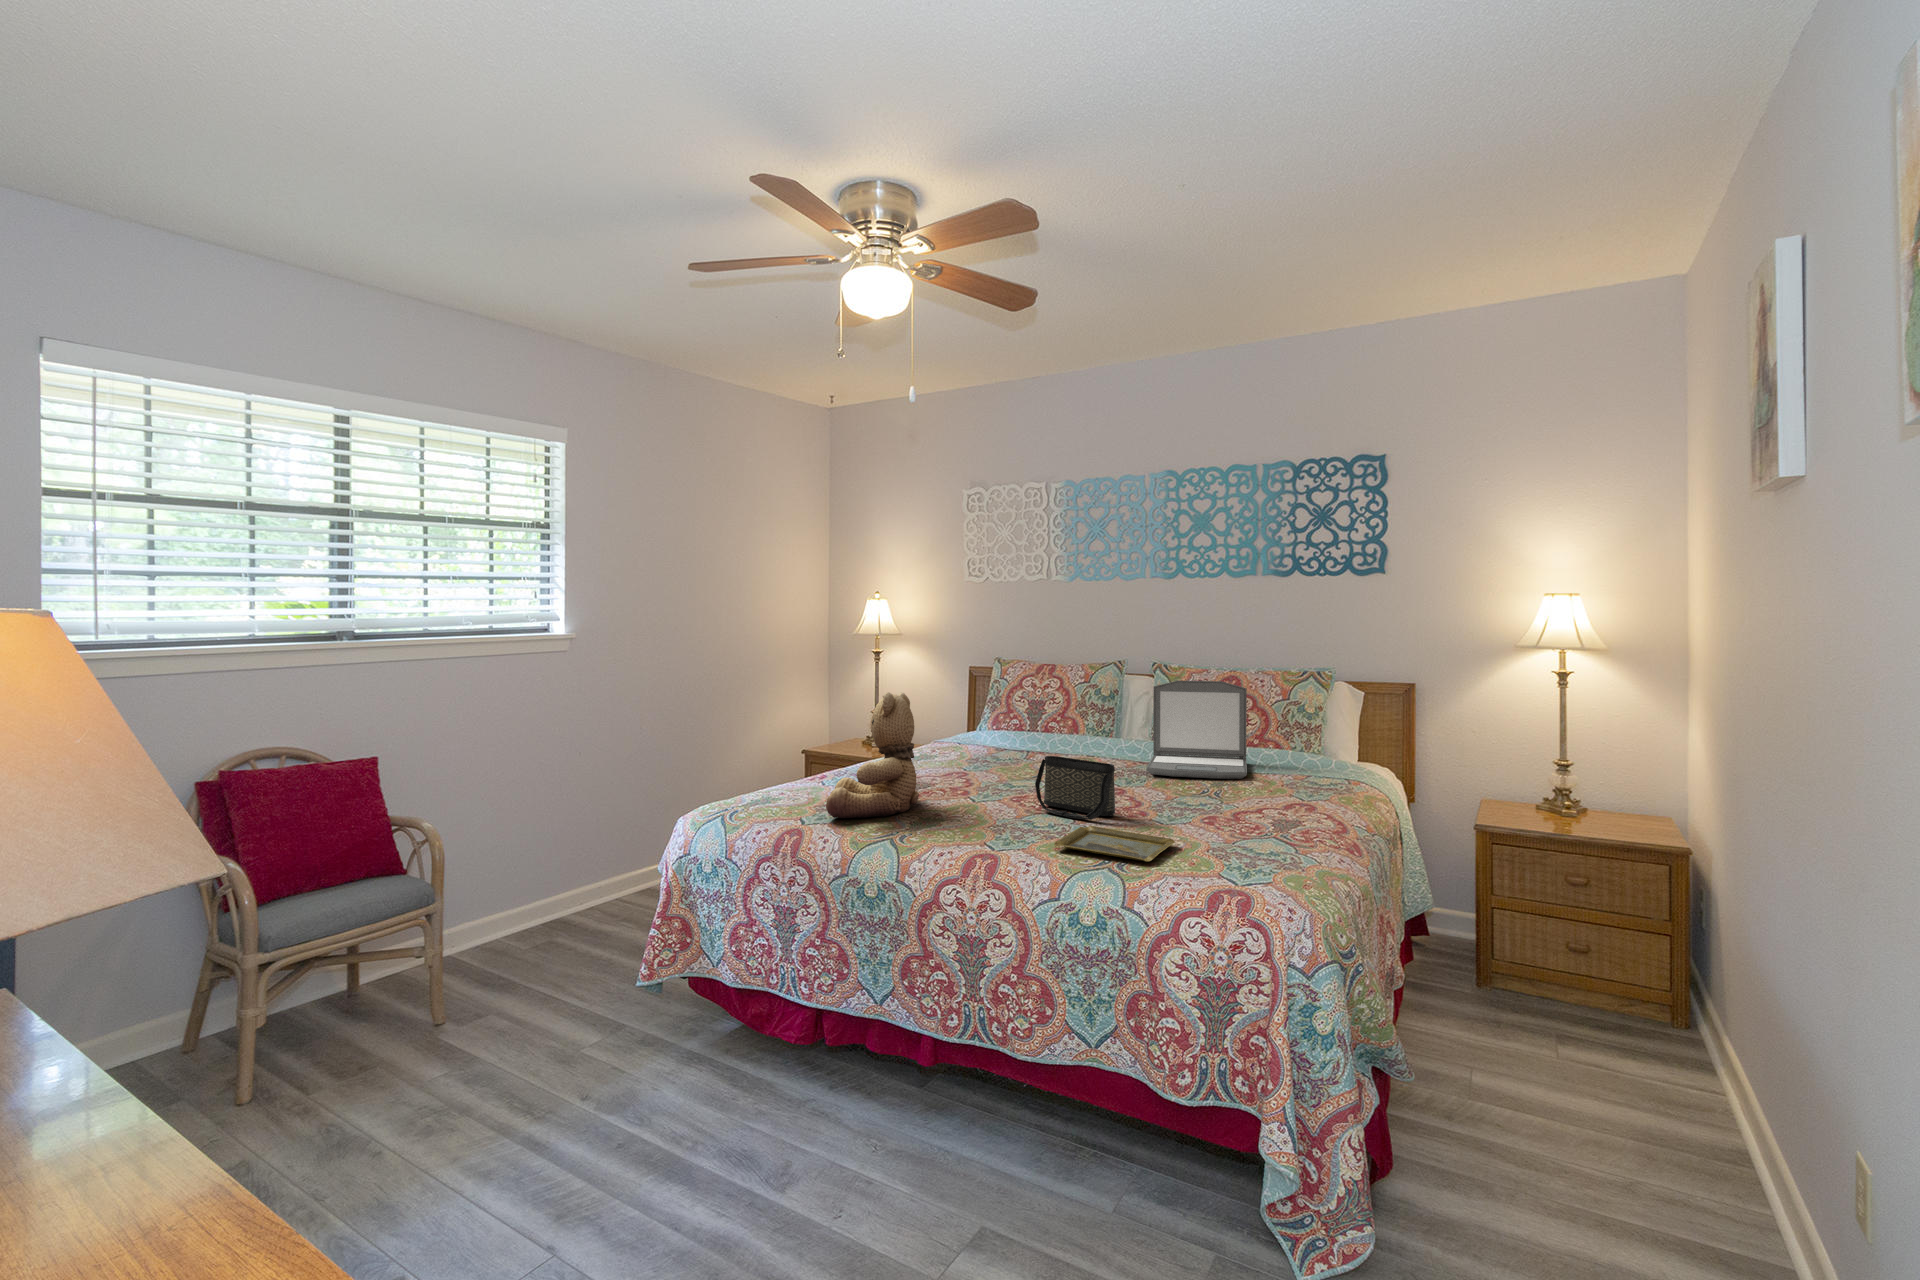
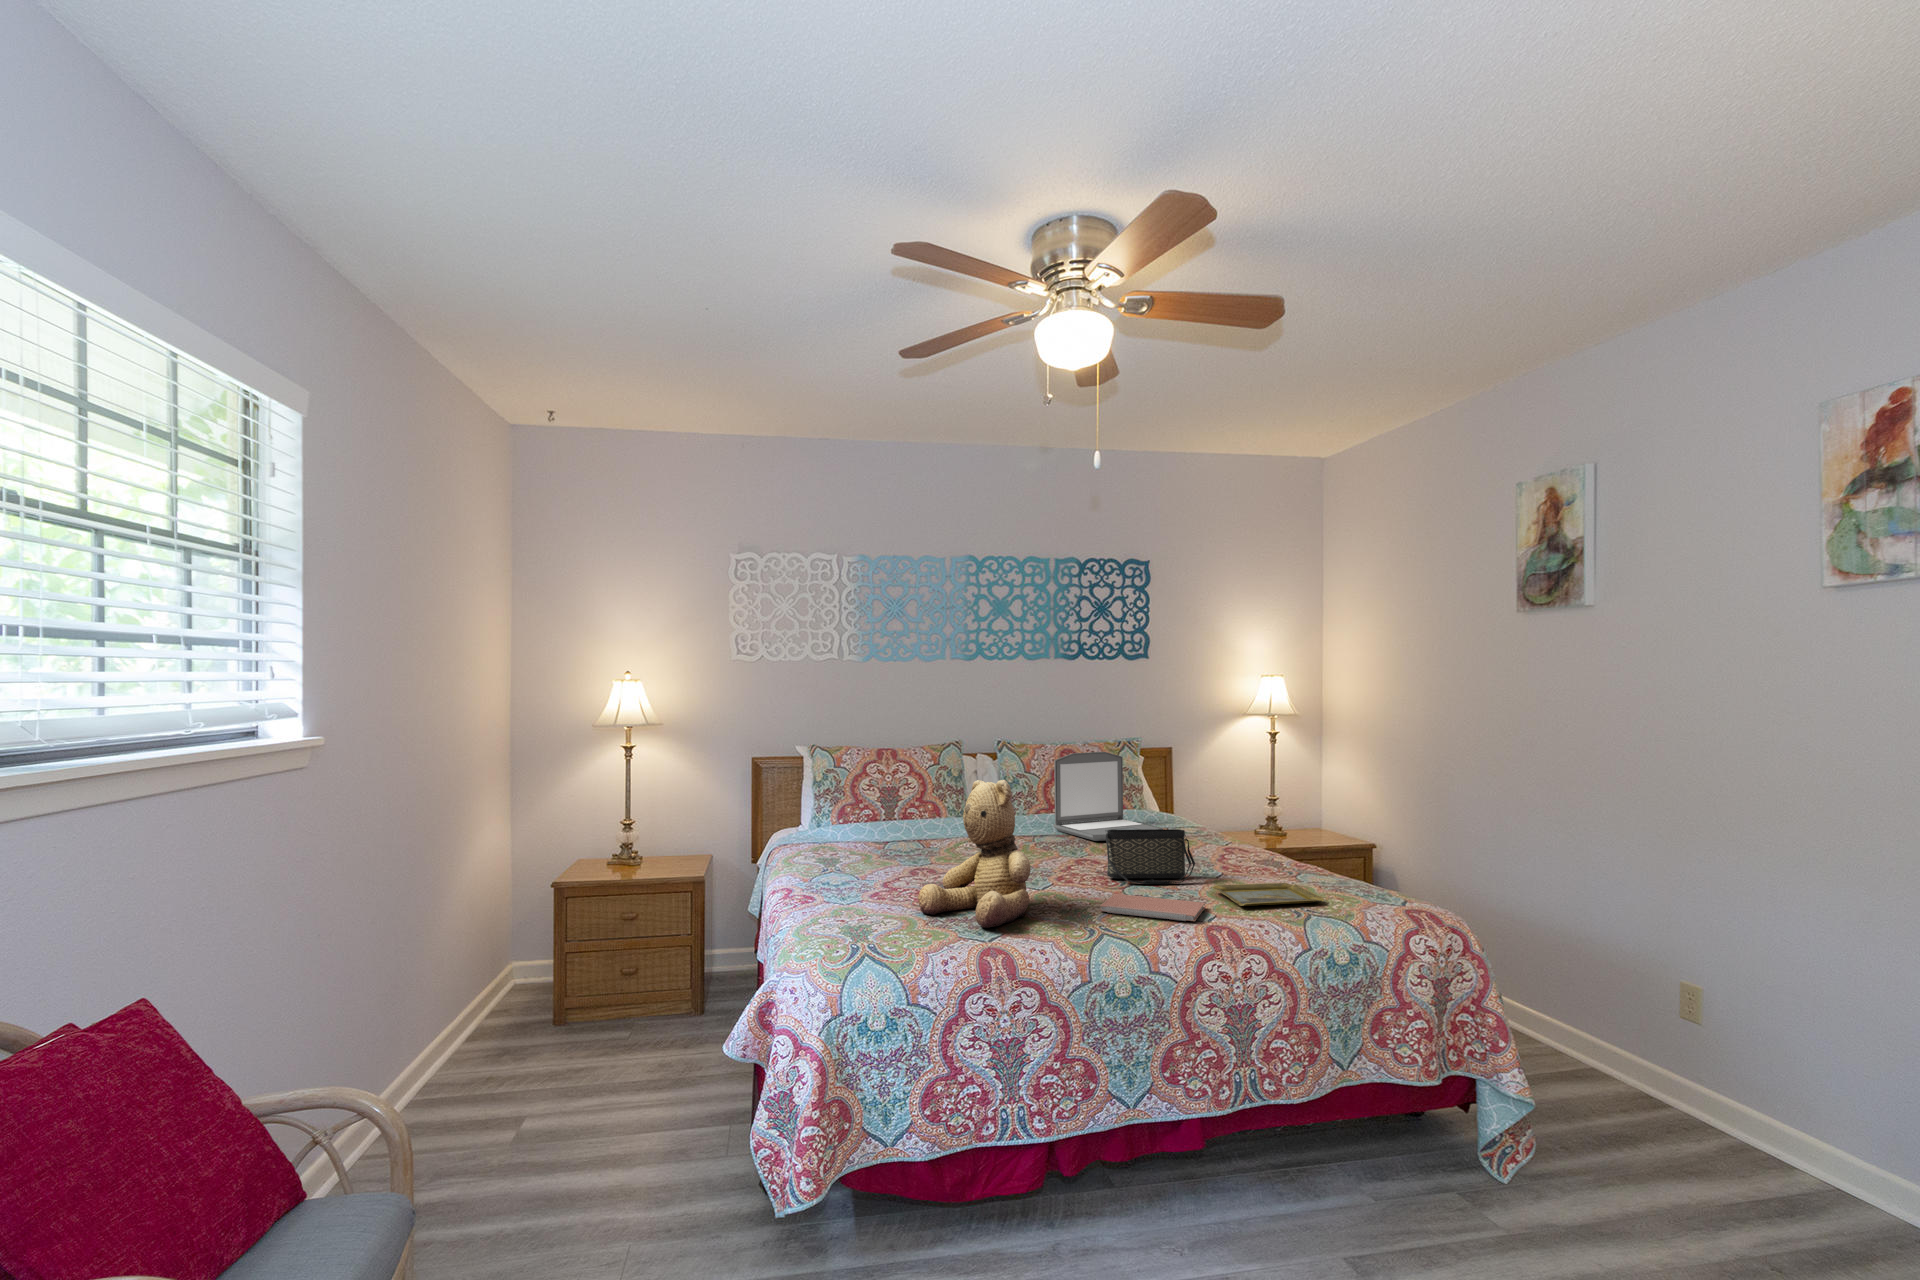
notebook: none [943,815,1030,848] -> present [1100,894,1205,921]

